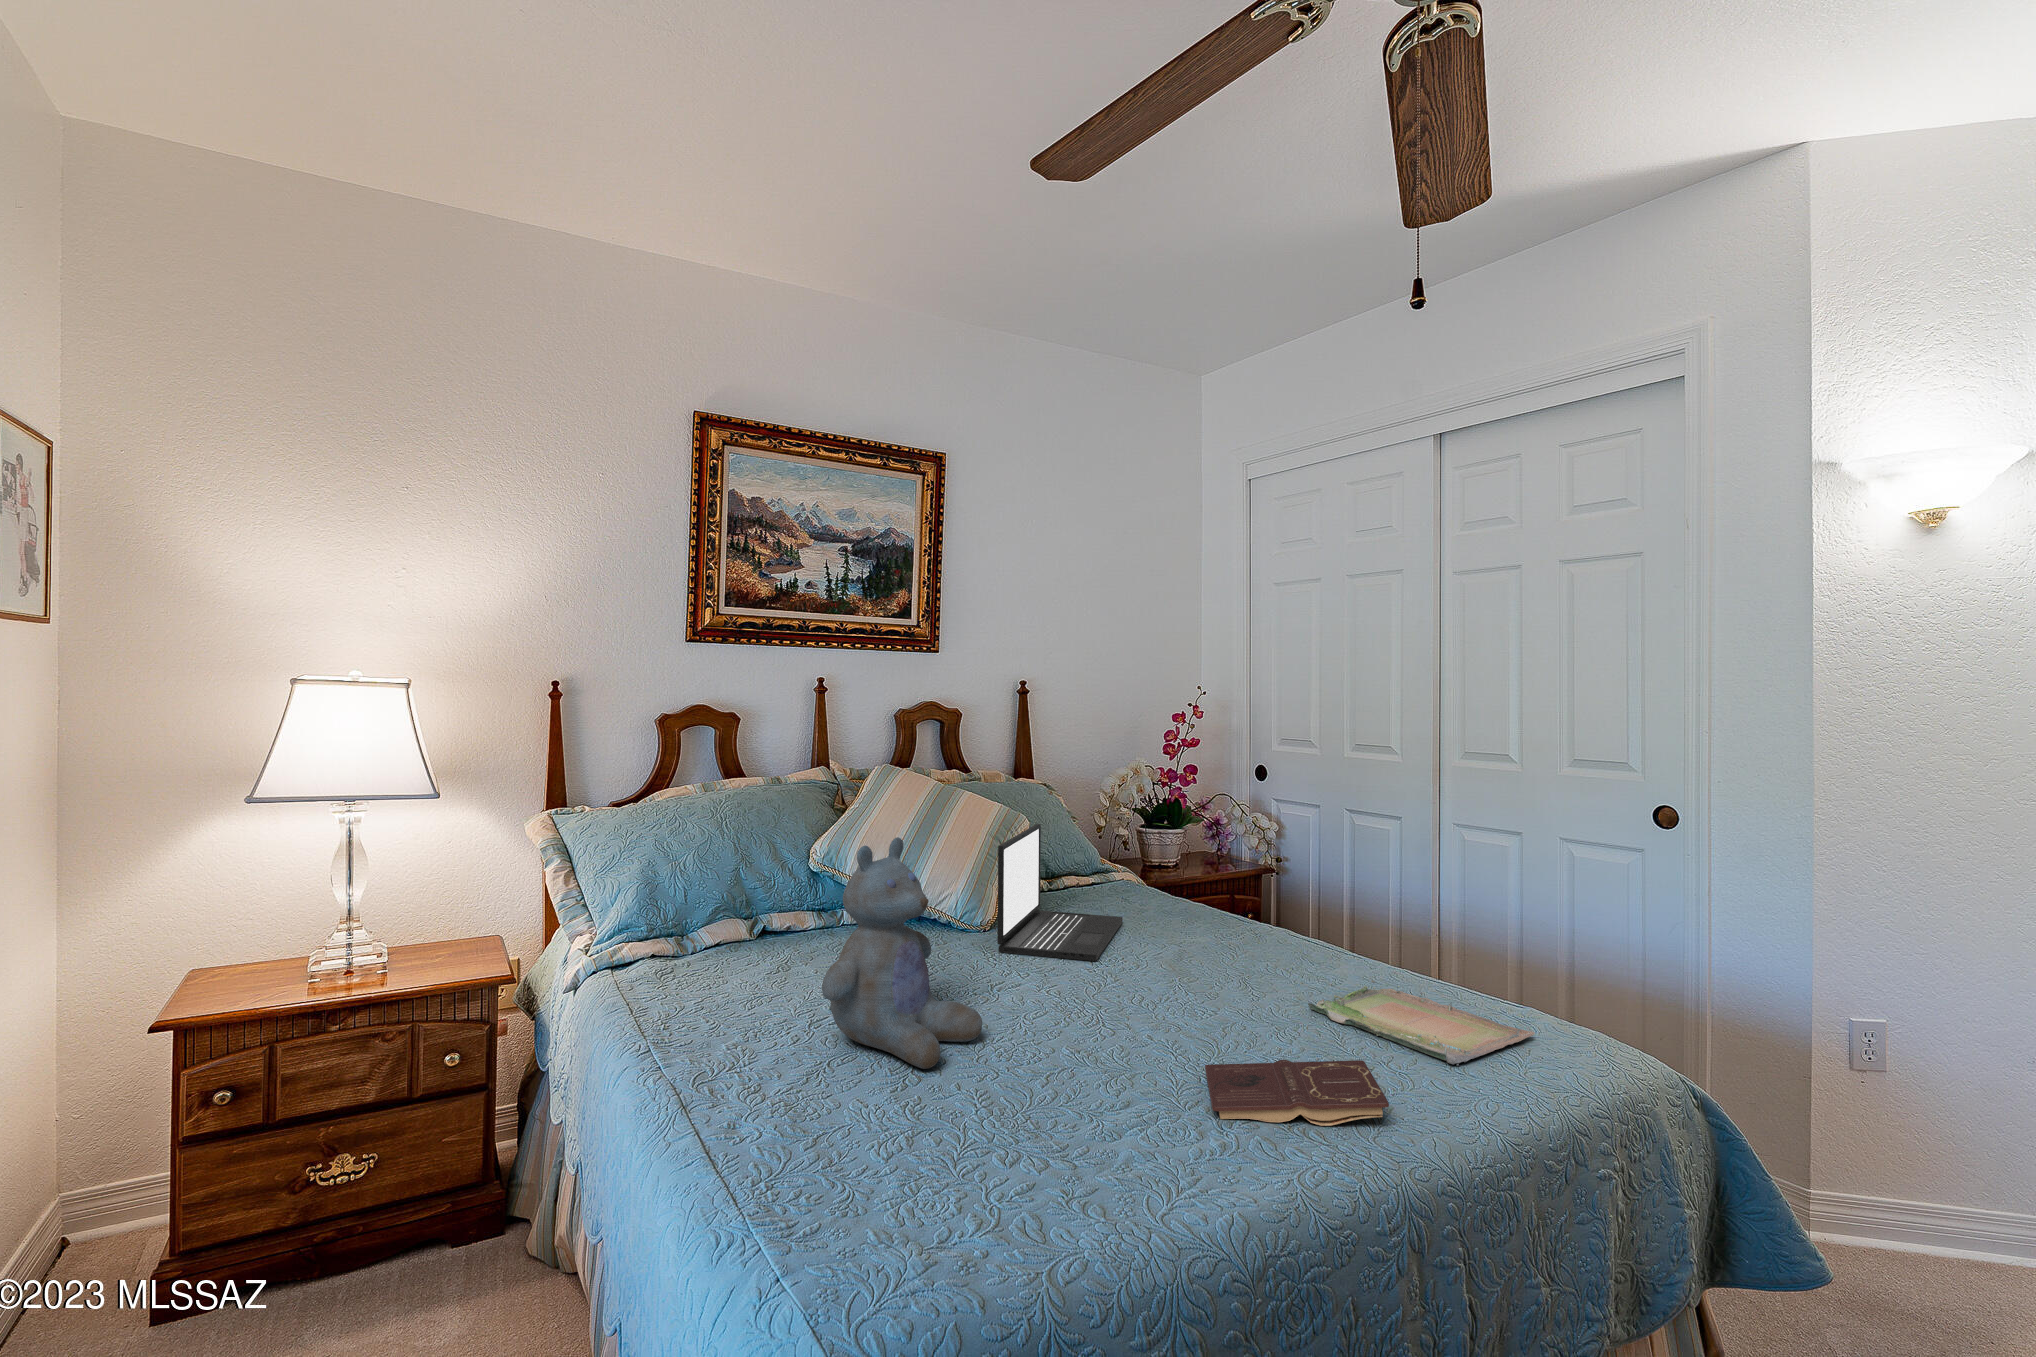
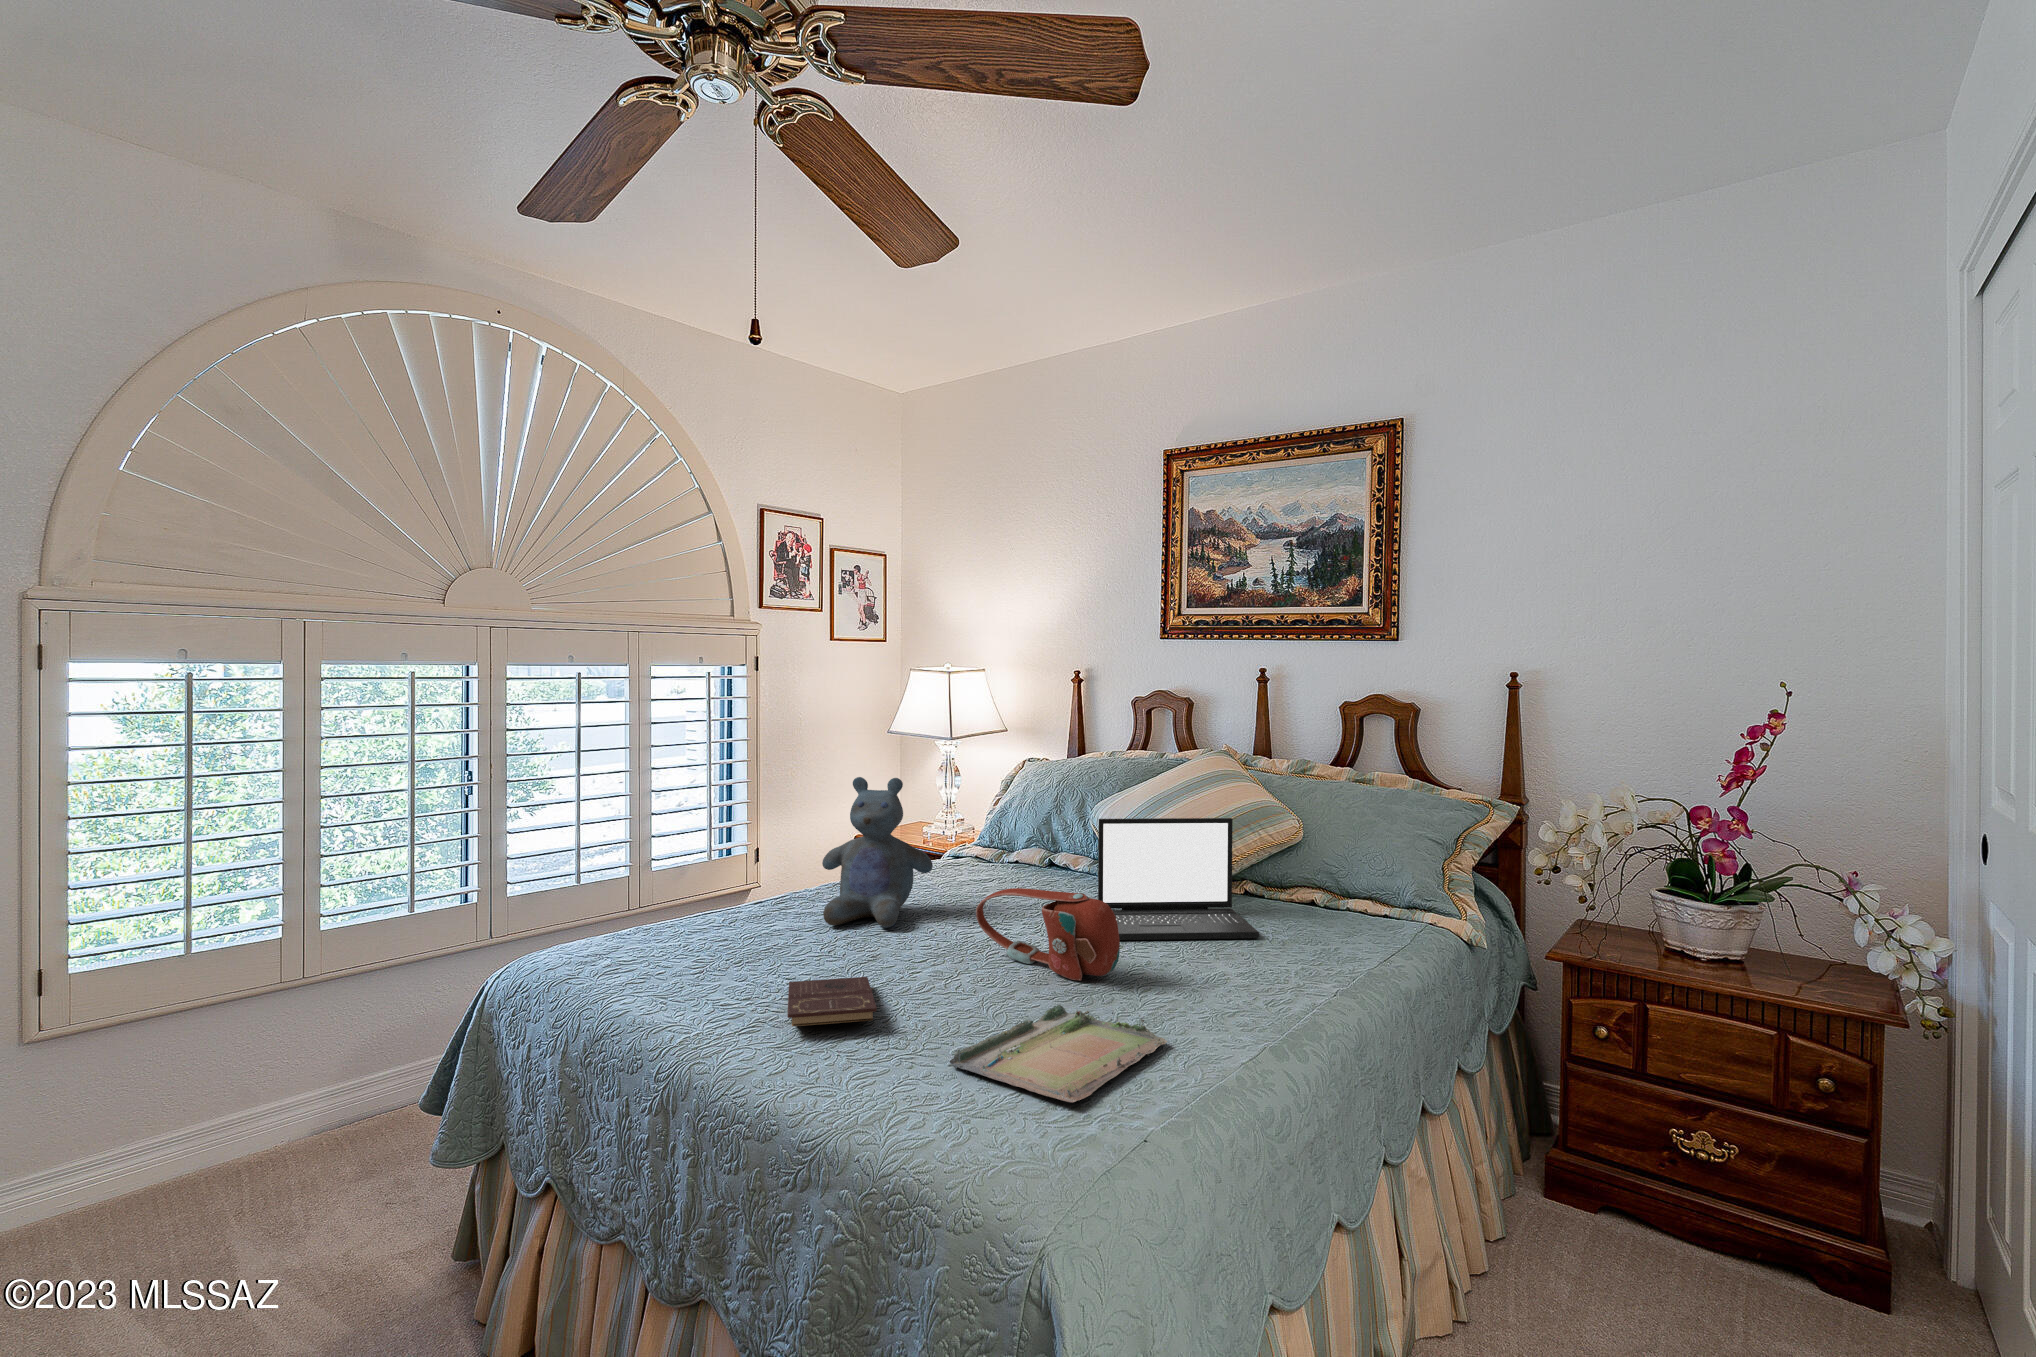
handbag: none [1101,906,1251,1001] -> present [976,888,1120,981]

